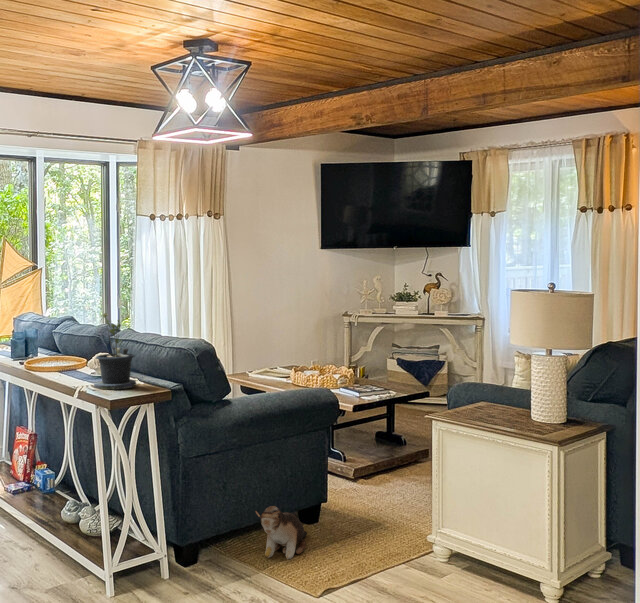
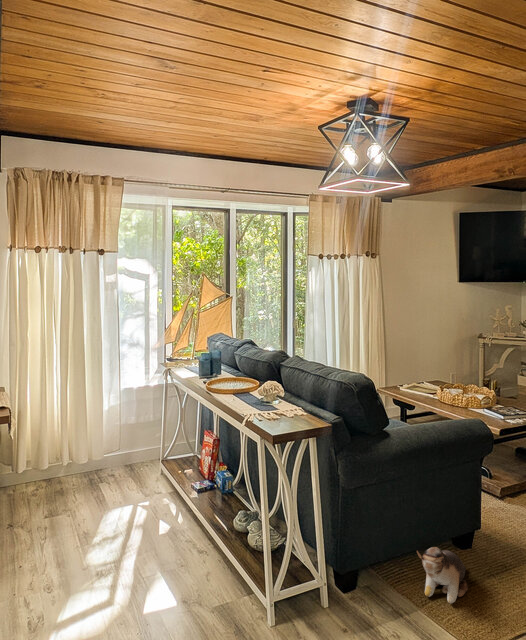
potted plant: present [94,313,137,390] -> none [251,346,302,423]

